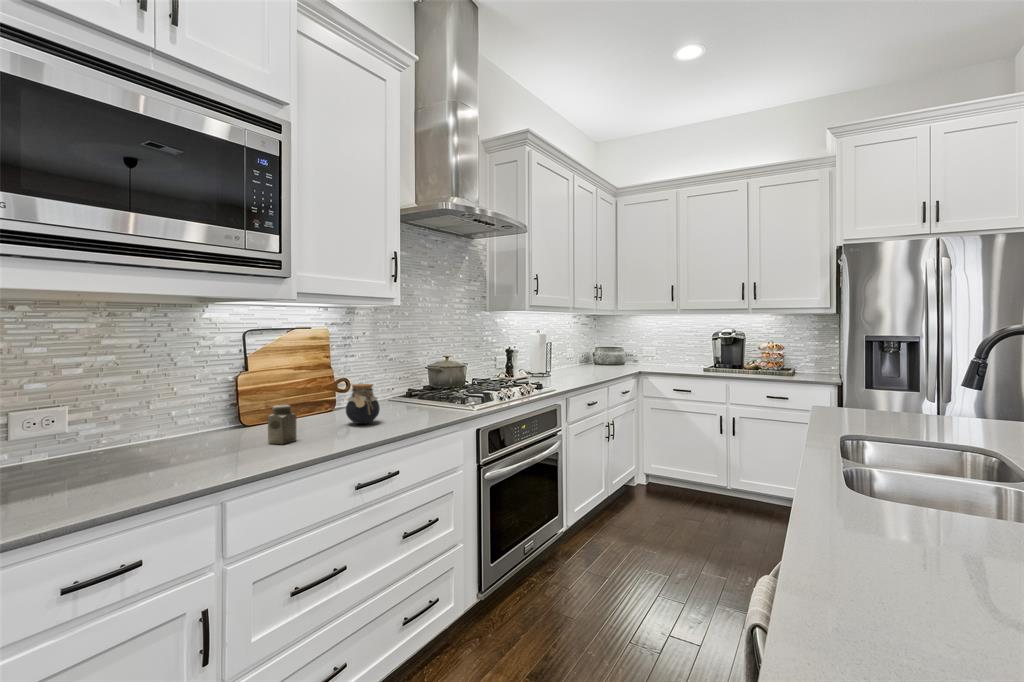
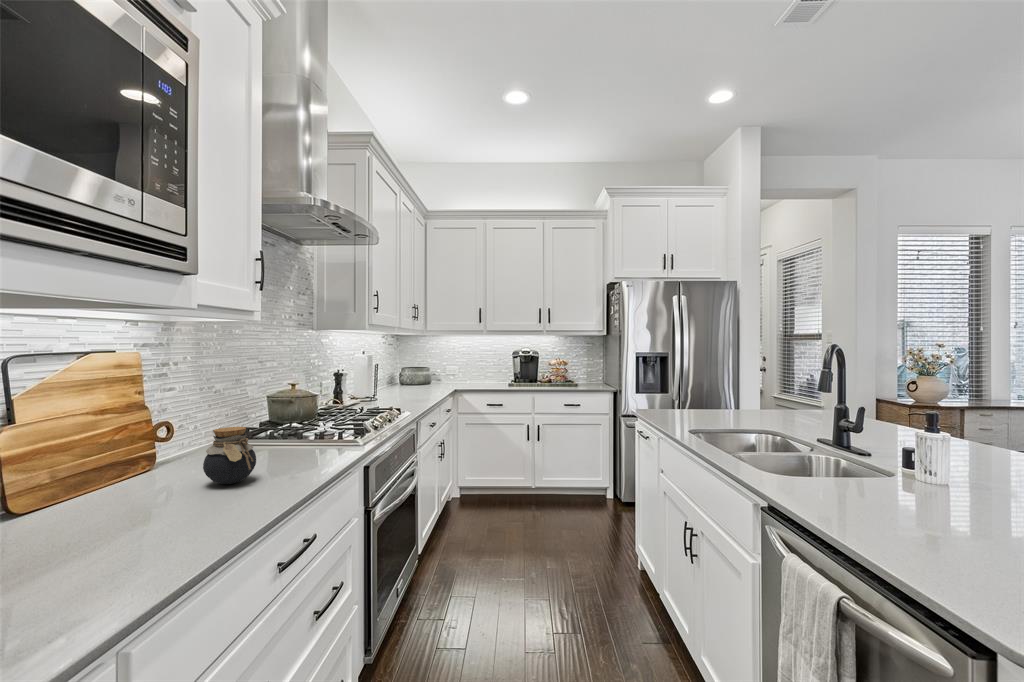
salt shaker: present [268,405,297,444] -> none [102,473,154,541]

